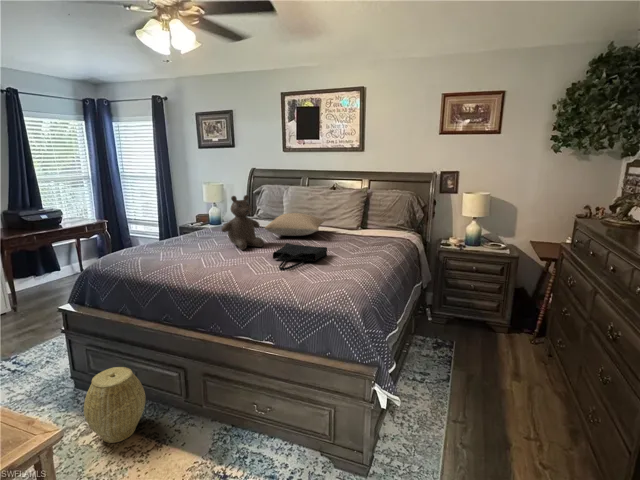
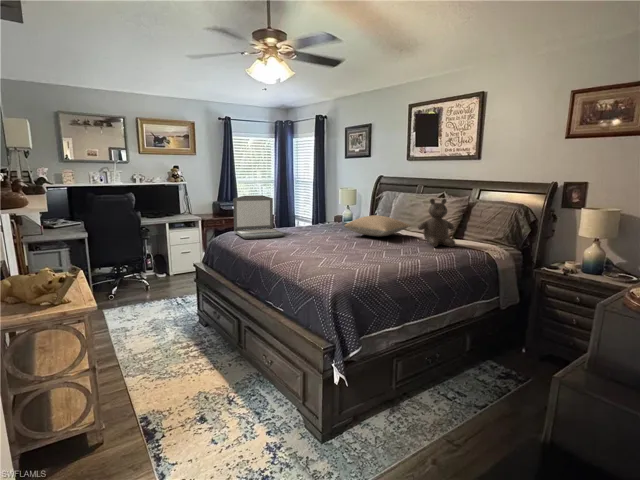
teddy bear: present [222,195,264,250] -> present [418,199,455,247]
laptop: none [121,200,200,261] -> present [233,195,284,239]
tote bag: present [273,243,327,270] -> none [311,238,370,256]
woven basket: present [84,367,145,443] -> none [179,308,219,358]

